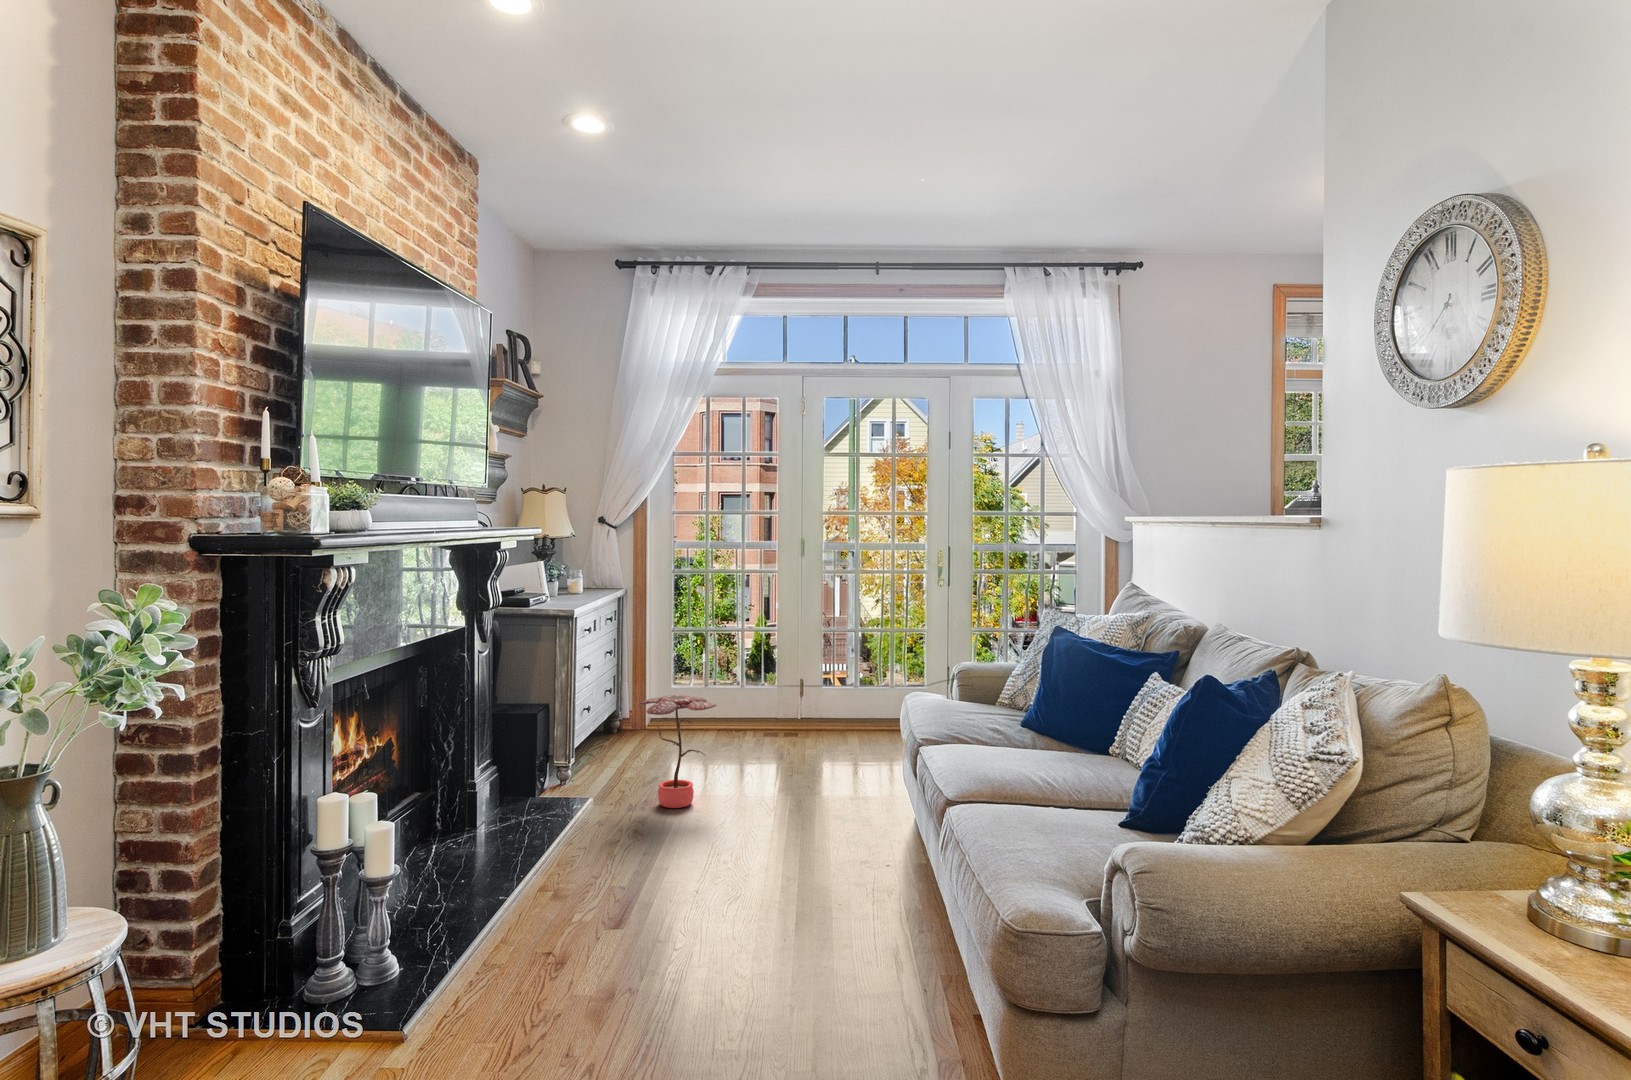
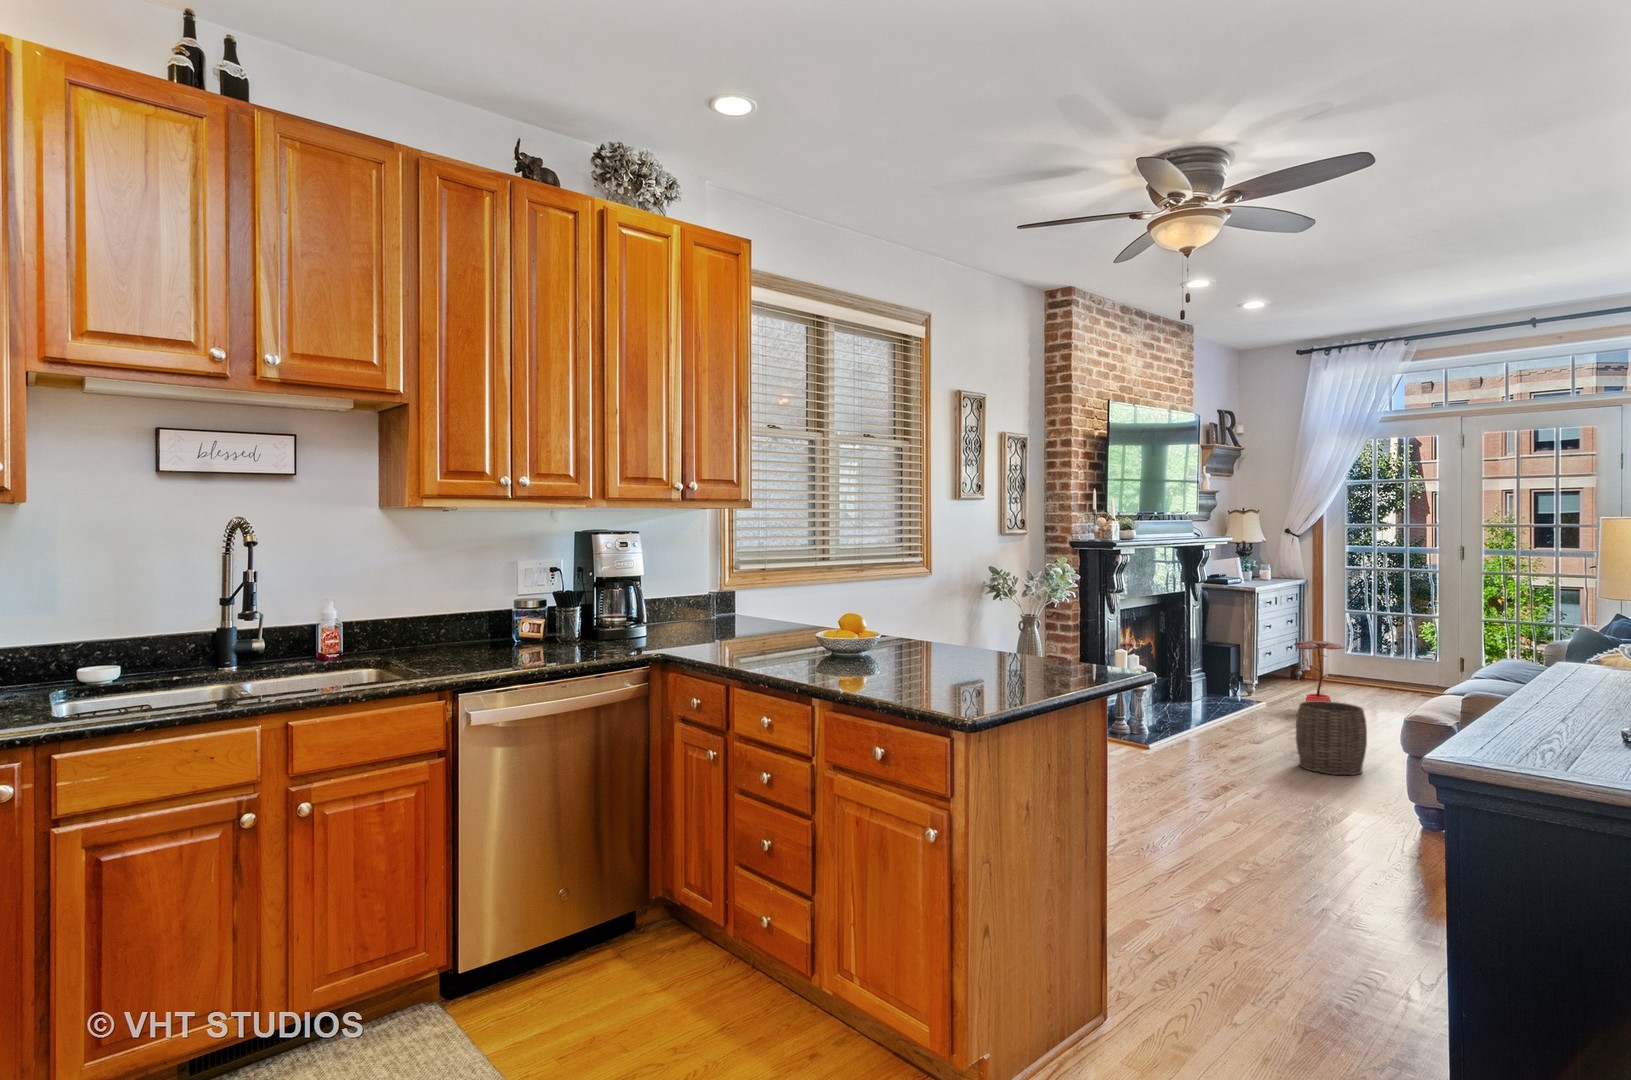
woven basket: none [729,858,858,1037] -> present [1296,701,1367,775]

